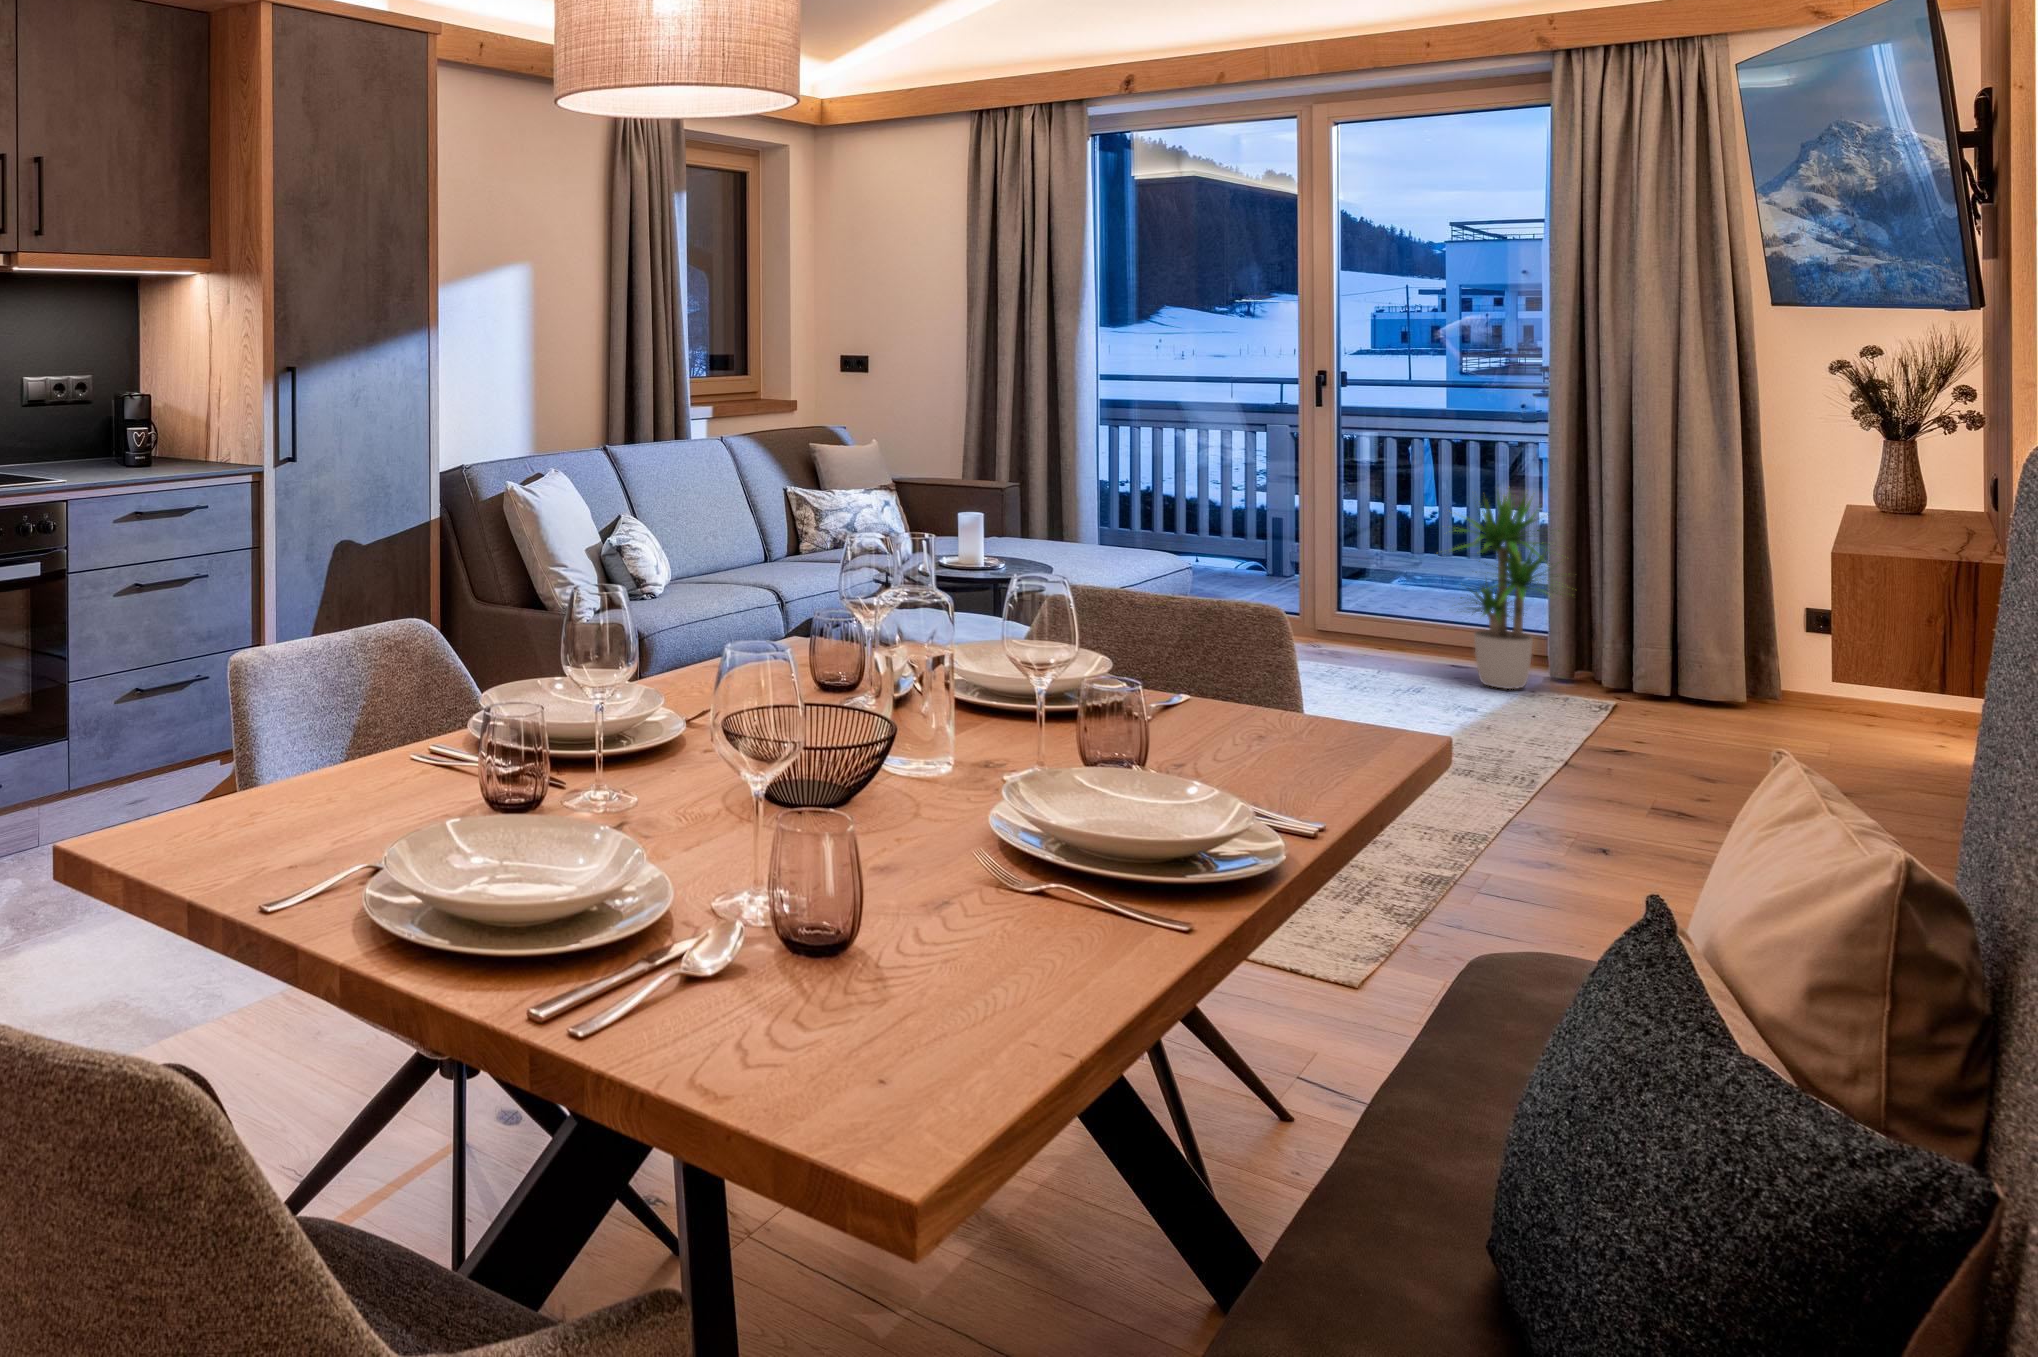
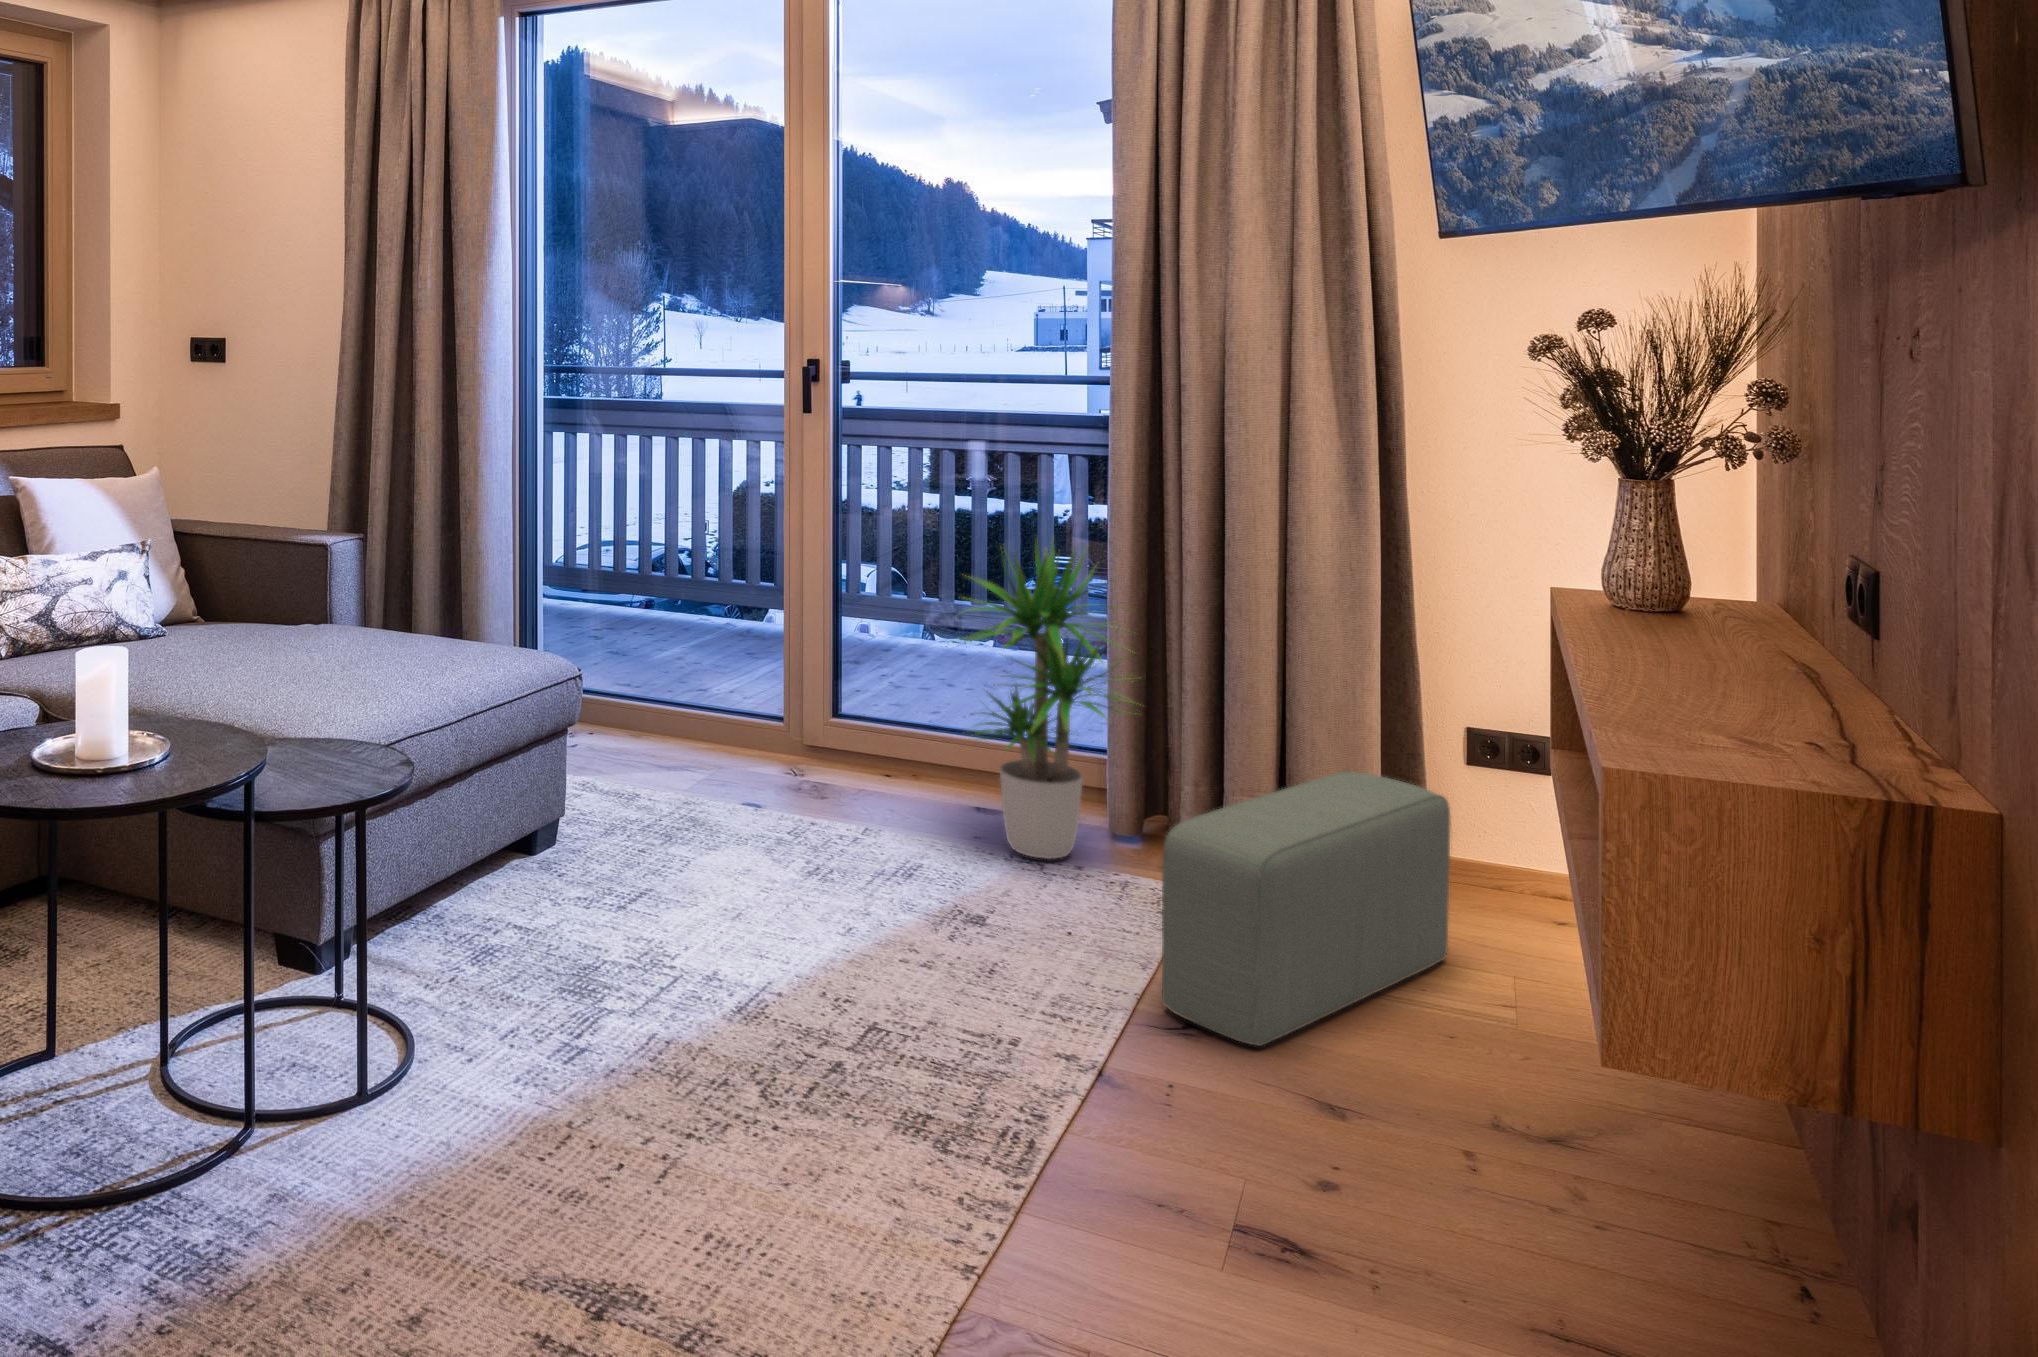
pouf: none [1593,624,1785,756] -> present [1162,771,1451,1046]

